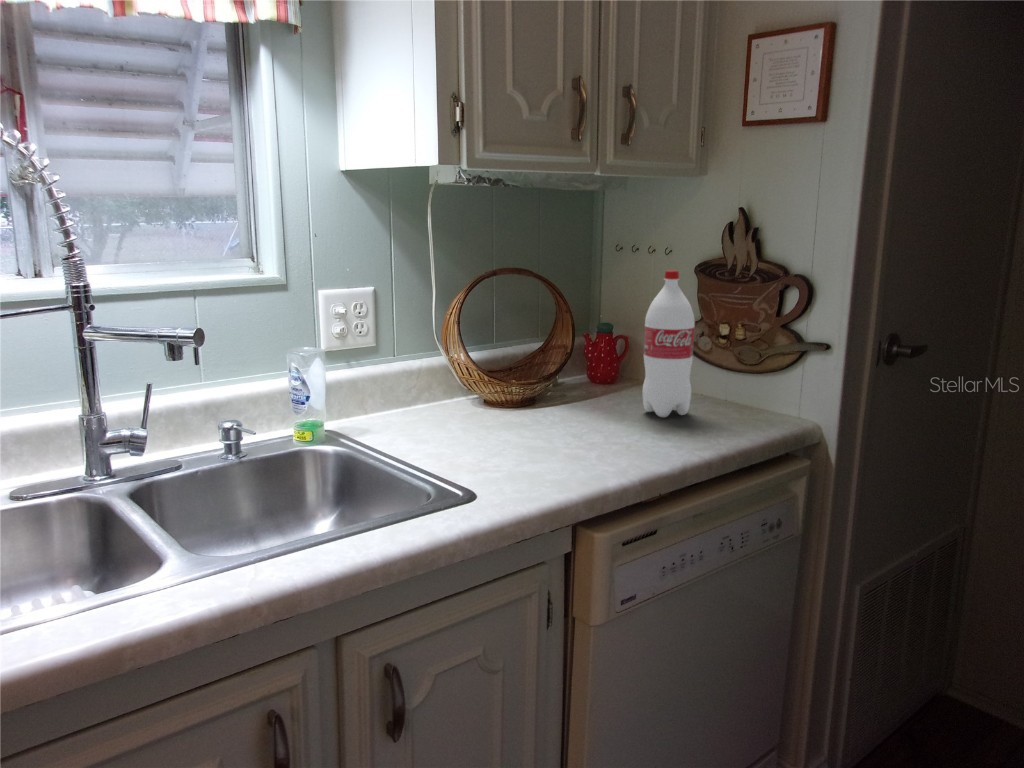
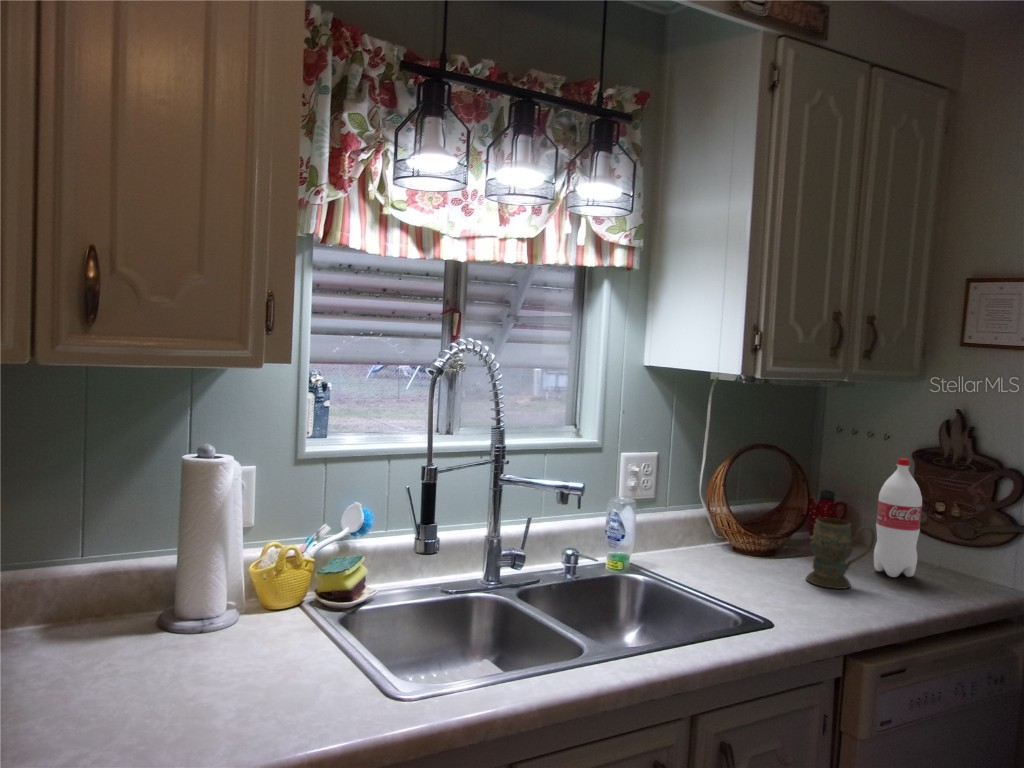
mug: none [553,352,631,438] -> present [806,518,875,589]

